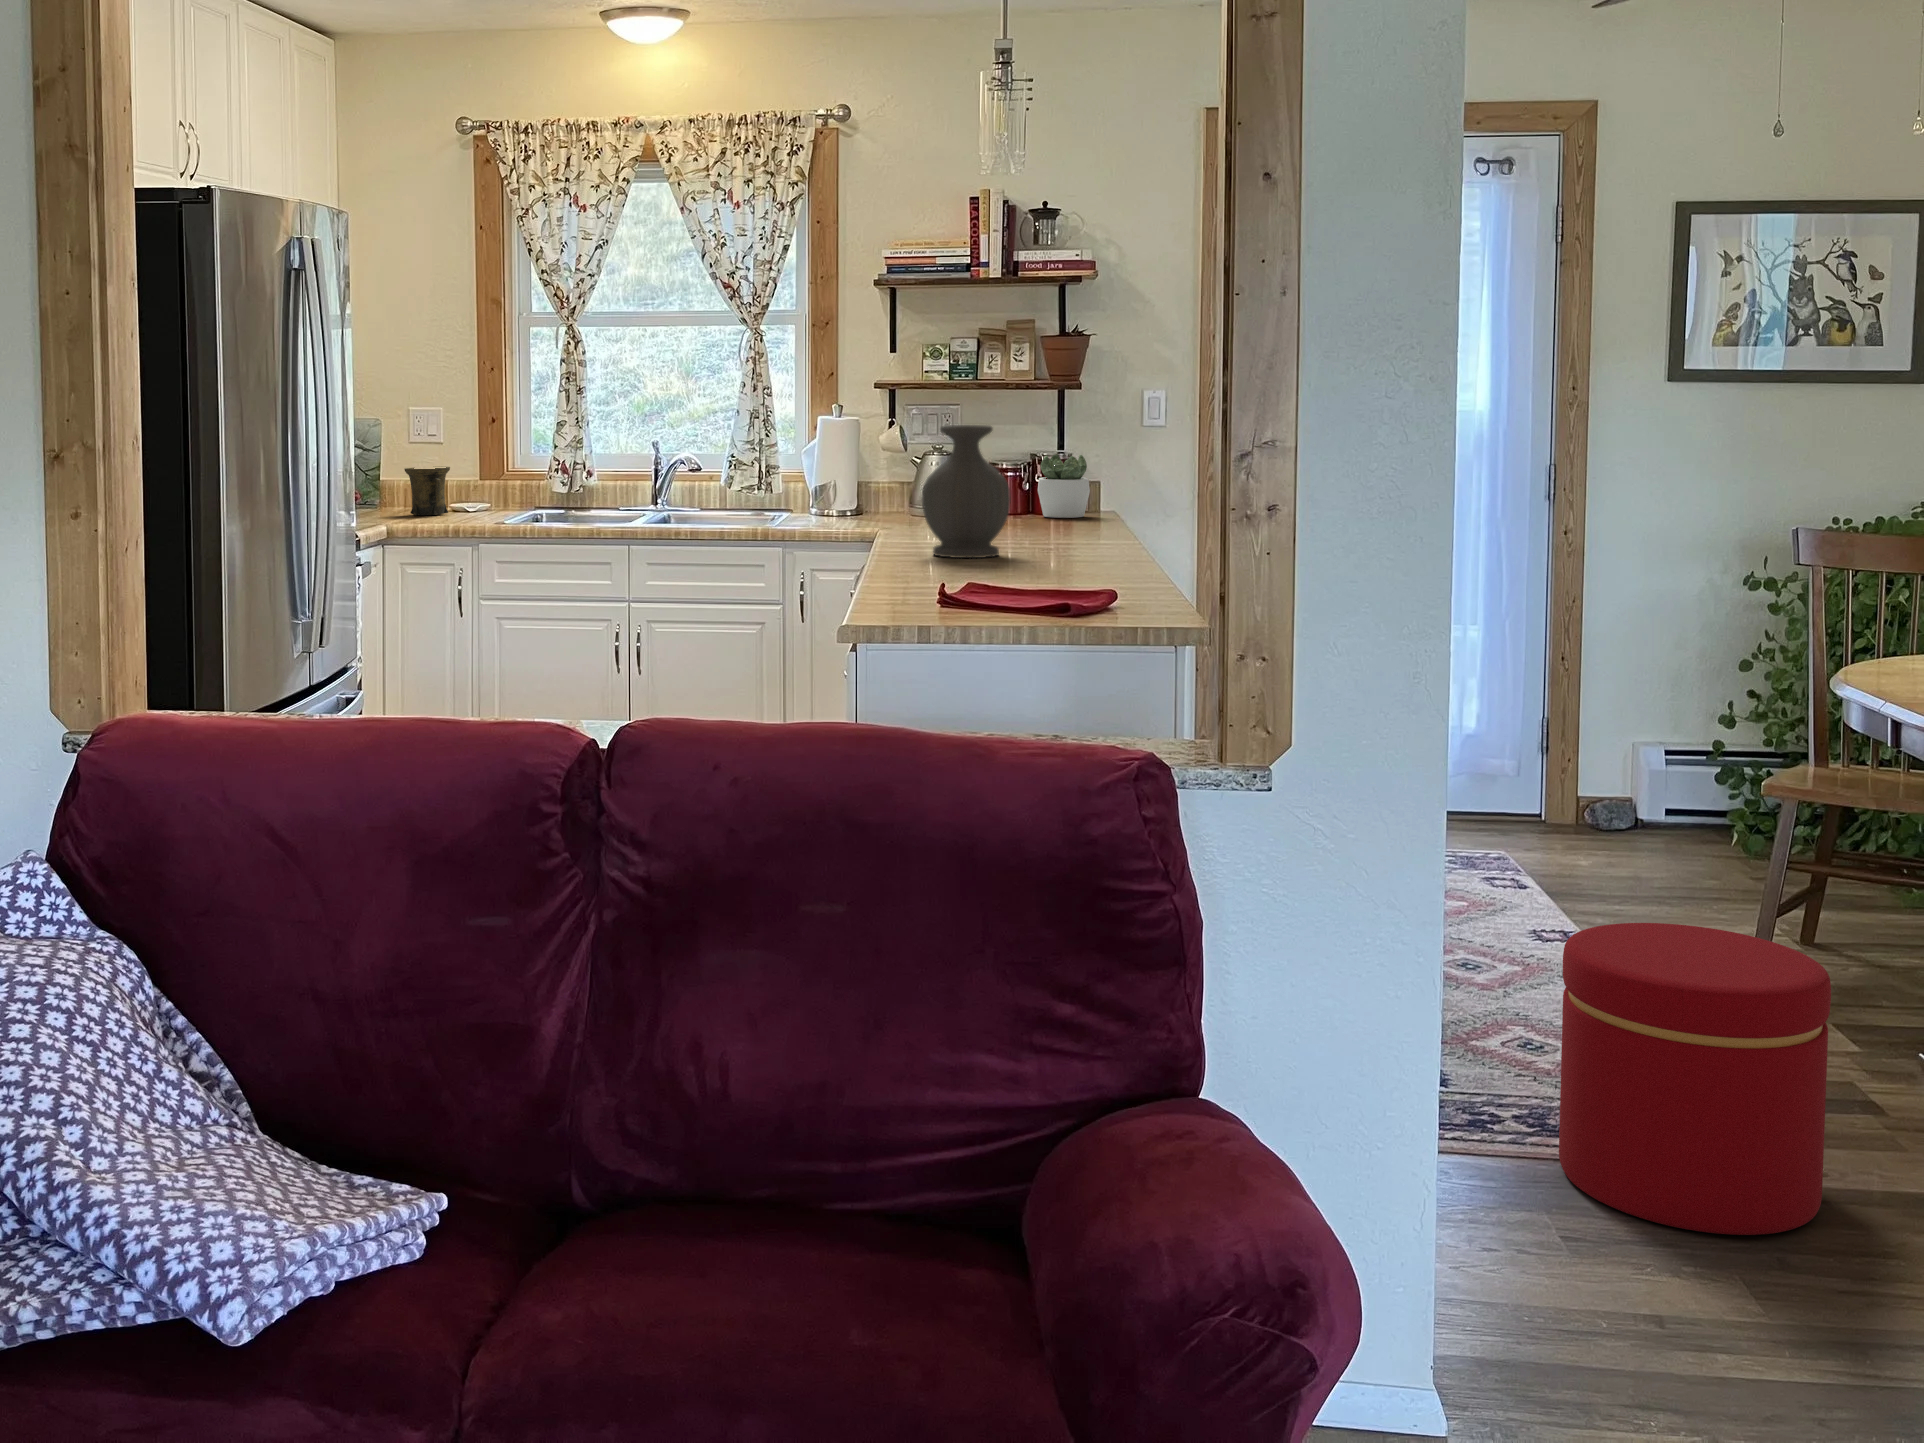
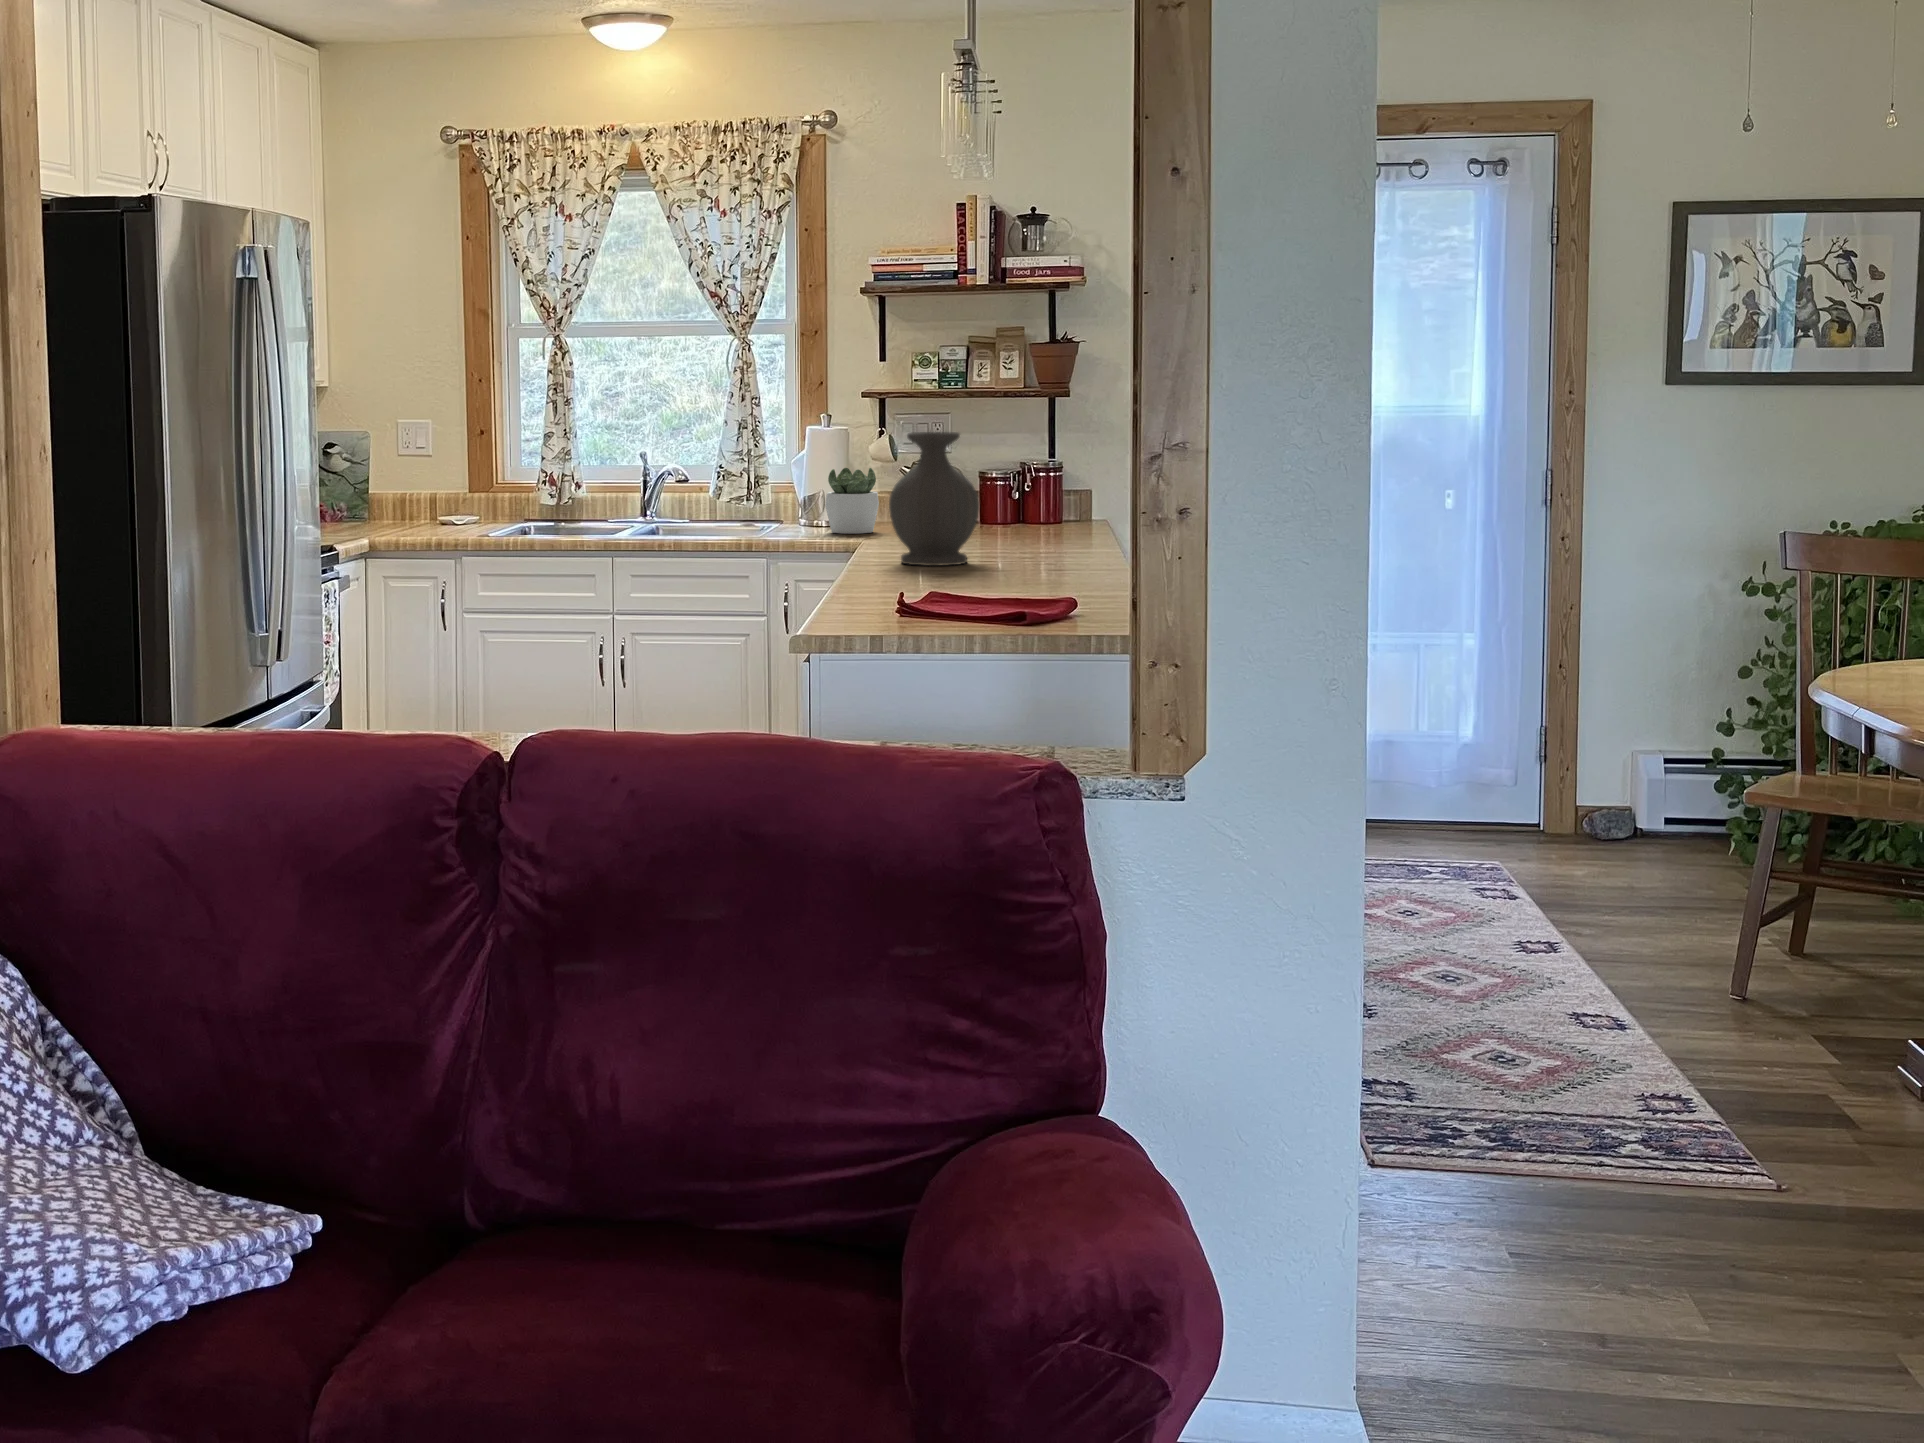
succulent plant: present [1038,455,1090,518] -> present [825,468,879,534]
mug: present [404,467,450,515] -> none [394,477,440,525]
ottoman: present [1559,923,1831,1235] -> none [1520,936,1793,1257]

